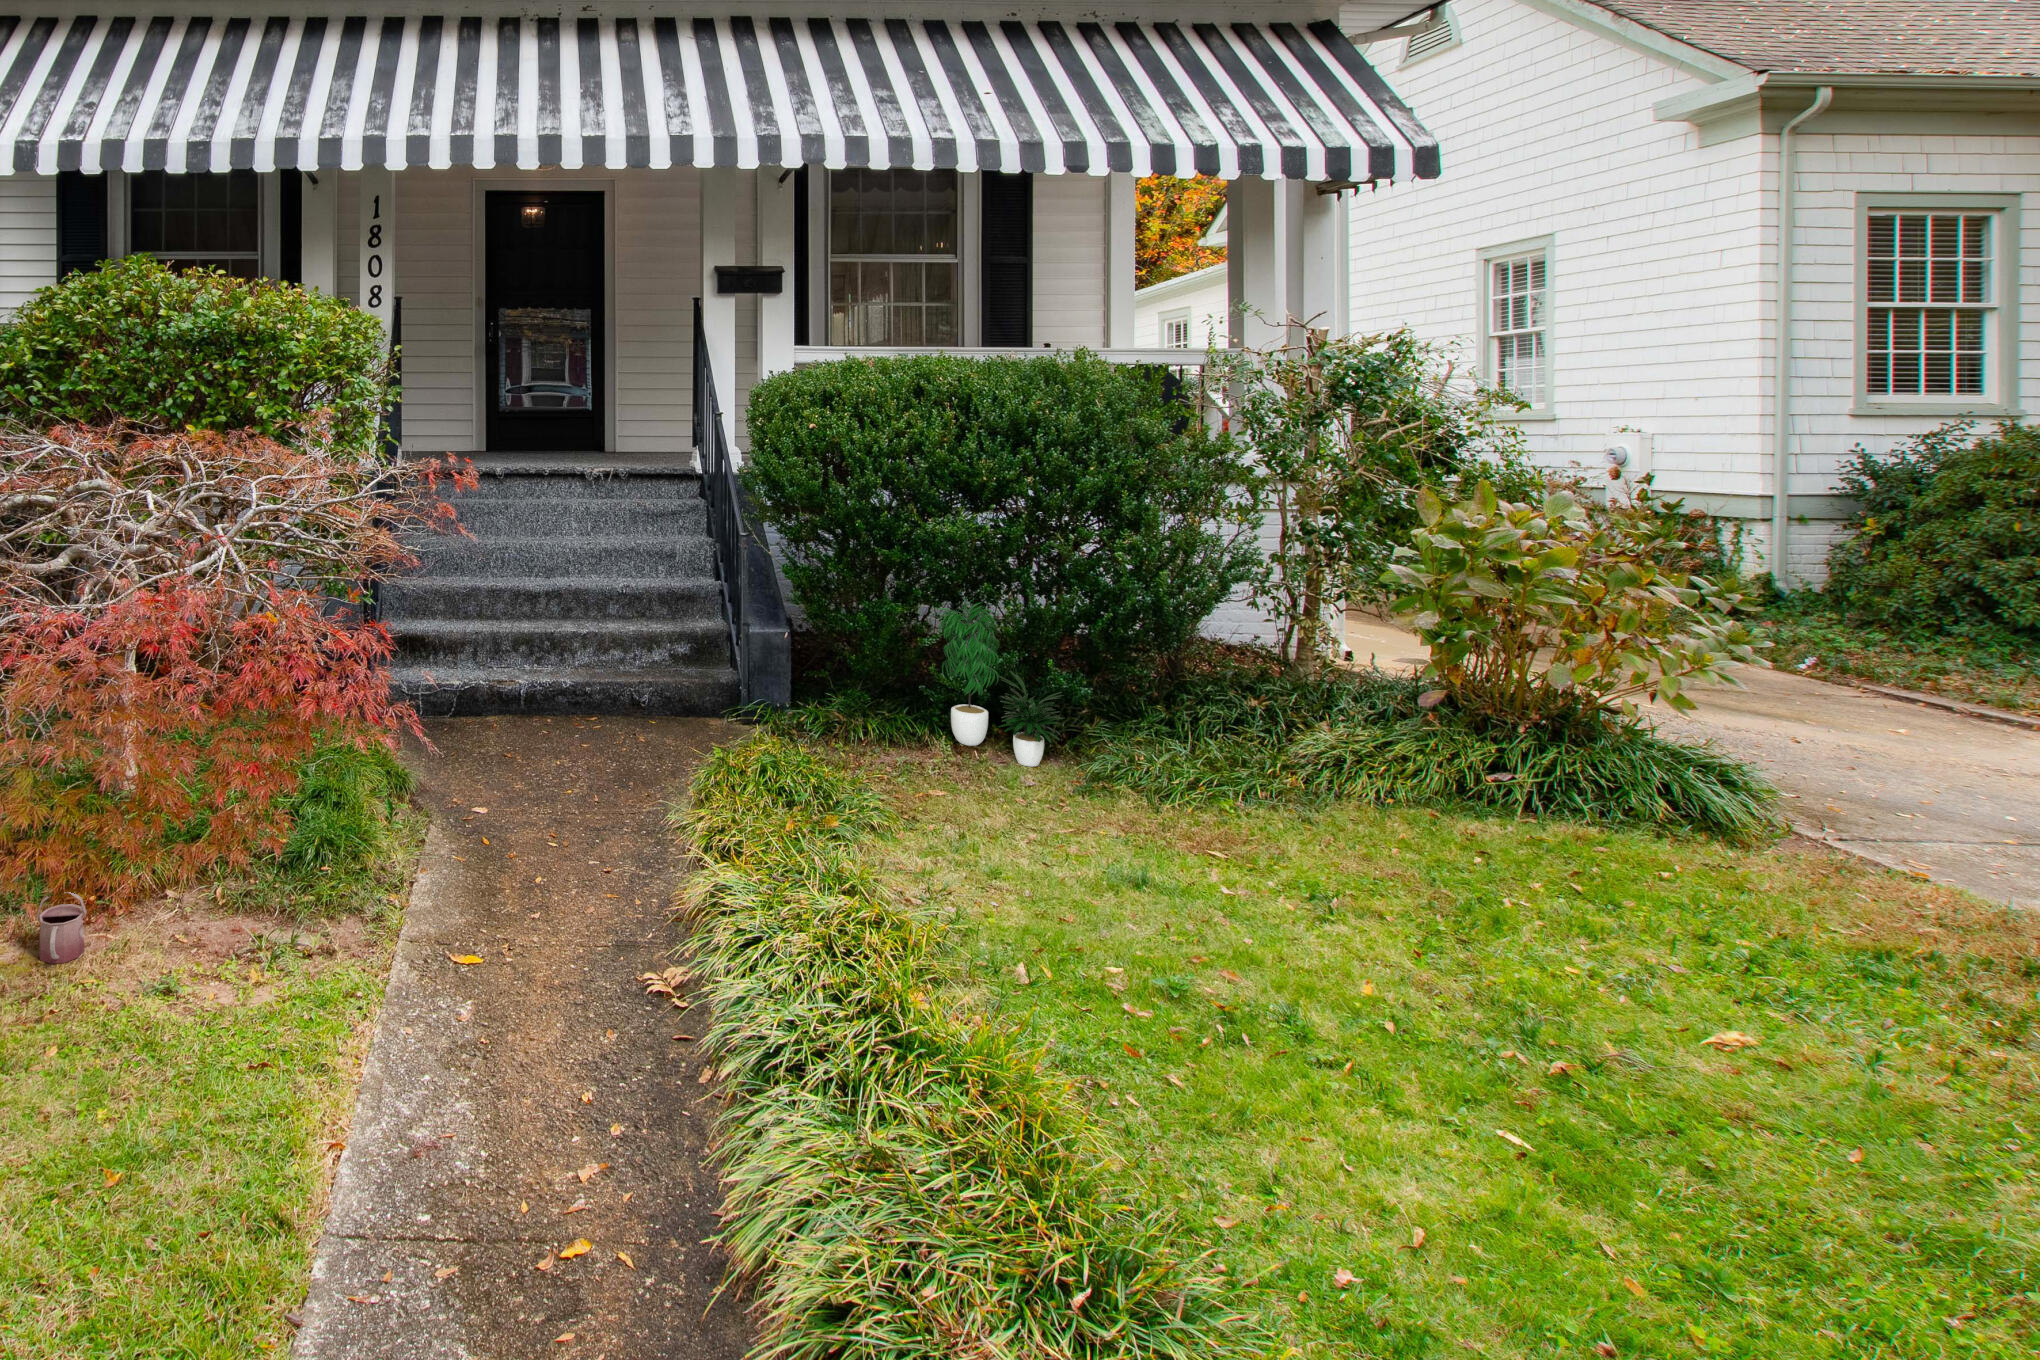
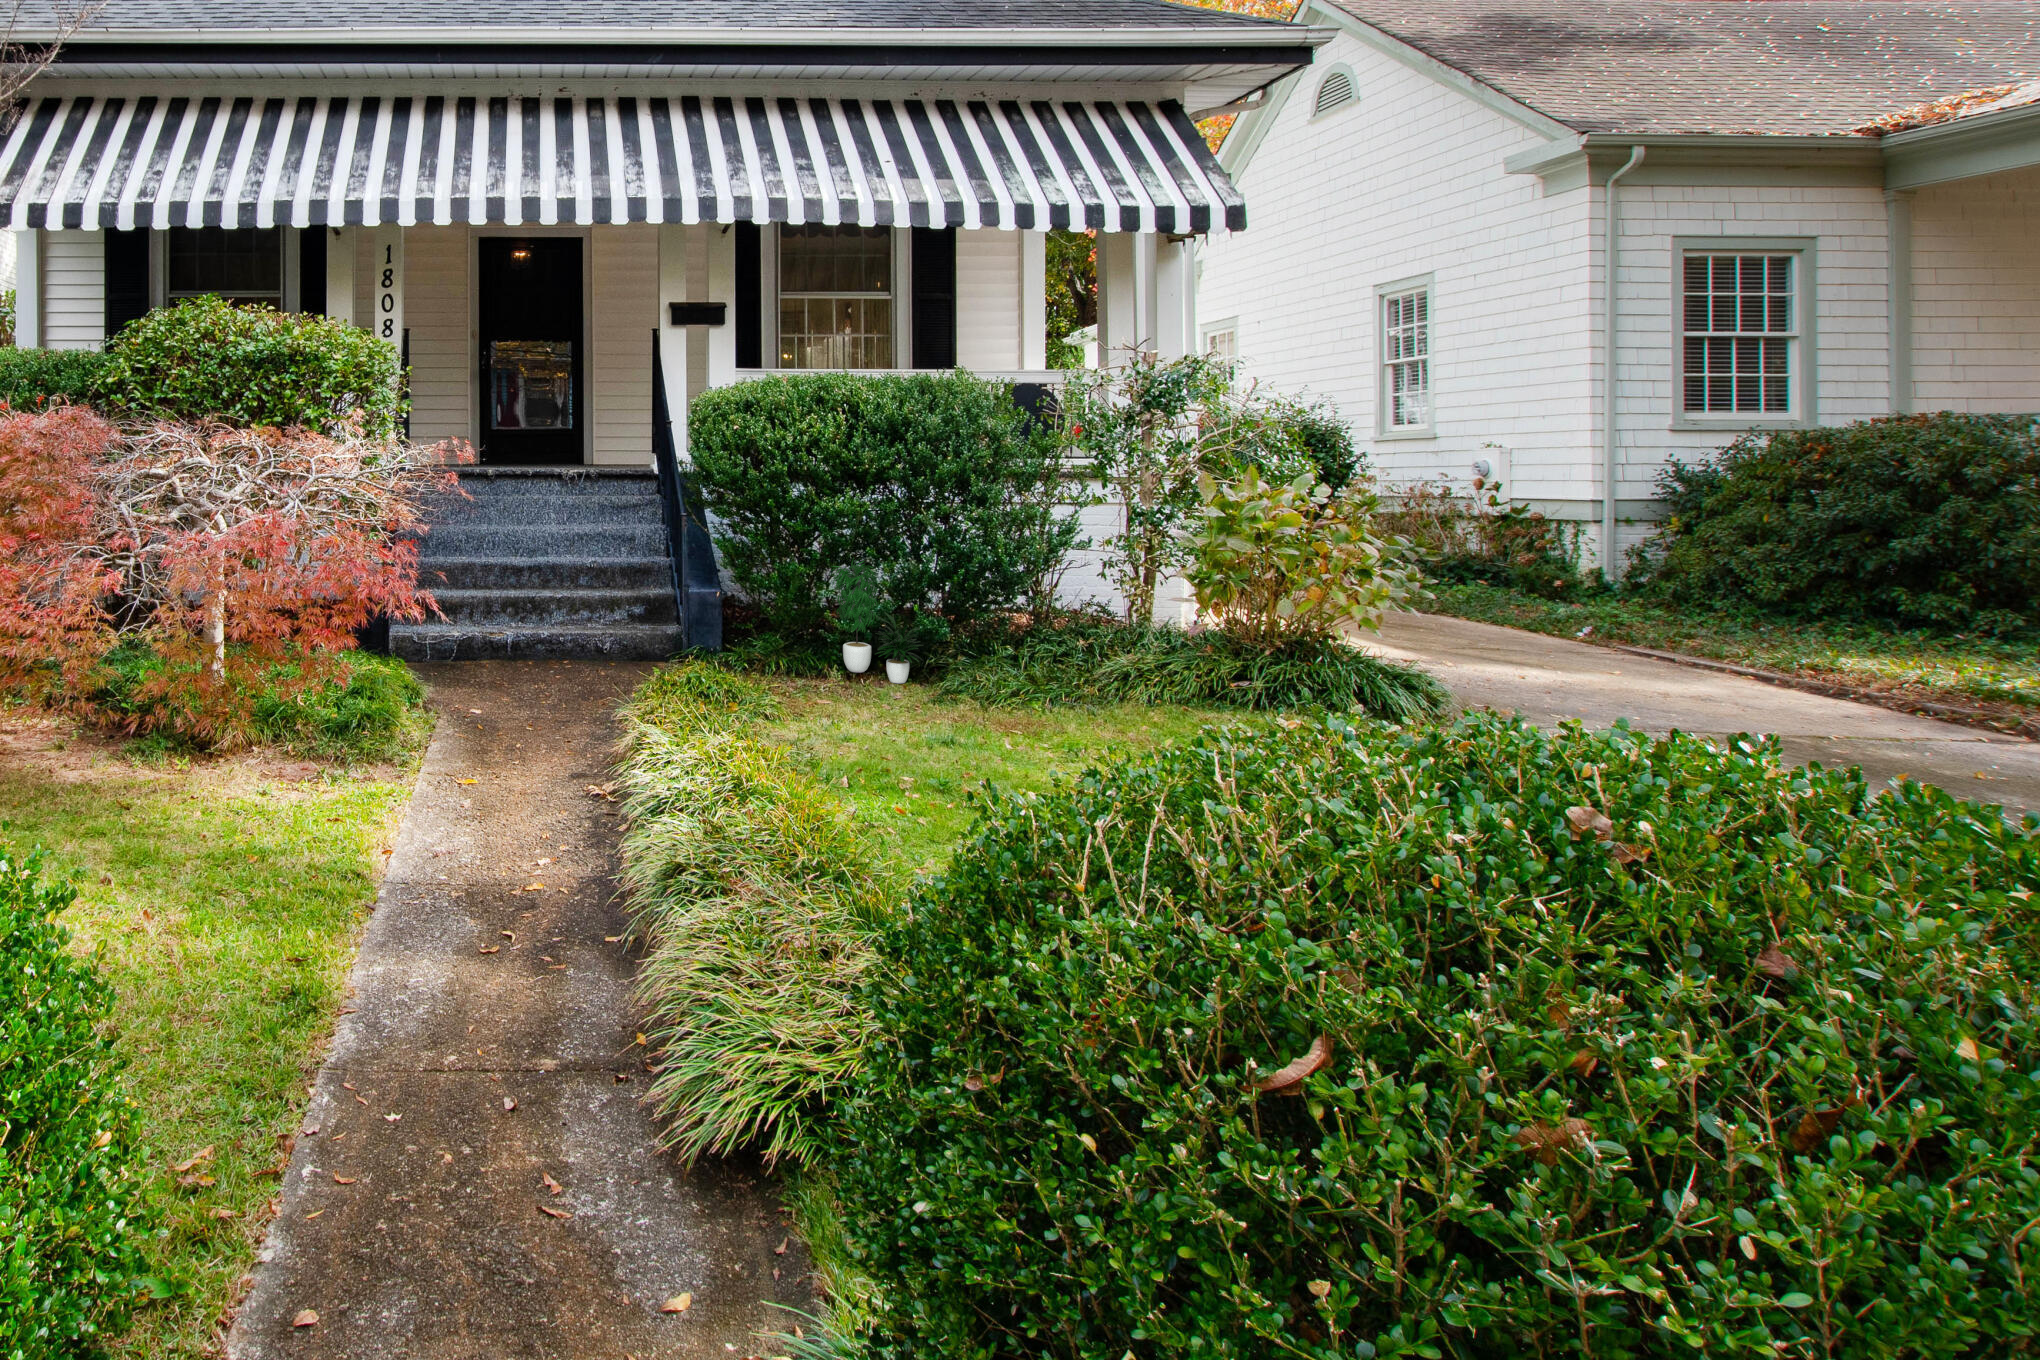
watering can: present [36,892,87,964] -> none [175,731,209,780]

